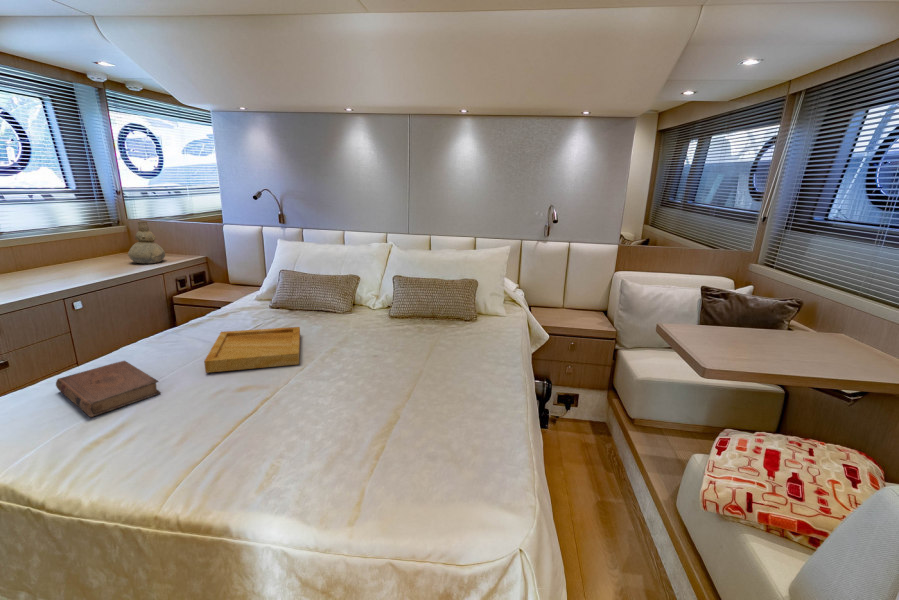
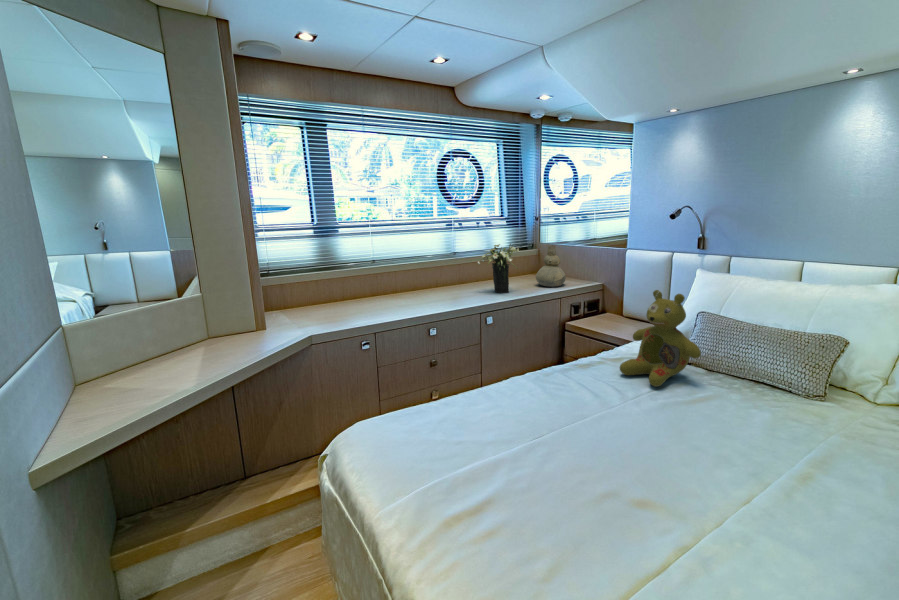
flower arrangement: none [40,219,103,275] -> present [477,244,519,293]
stuffed bear: none [224,255,281,326] -> present [620,290,701,387]
tray: present [204,327,300,373] -> none [594,388,743,489]
book: present [56,361,161,417] -> none [455,400,541,469]

